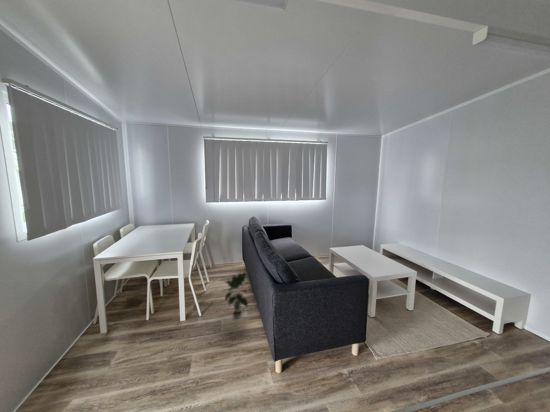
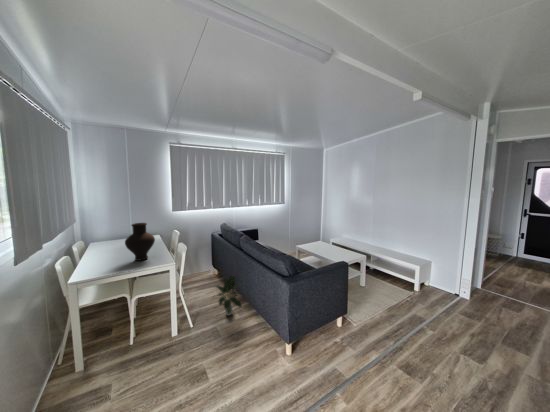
vase: none [145,212,171,246] -> present [125,223,155,261]

